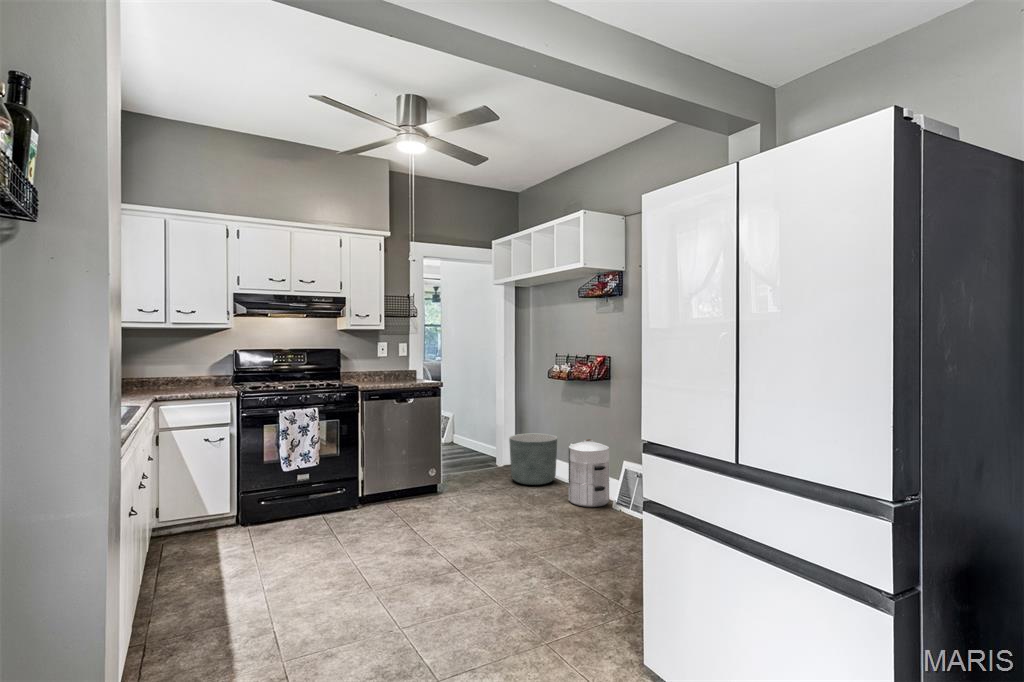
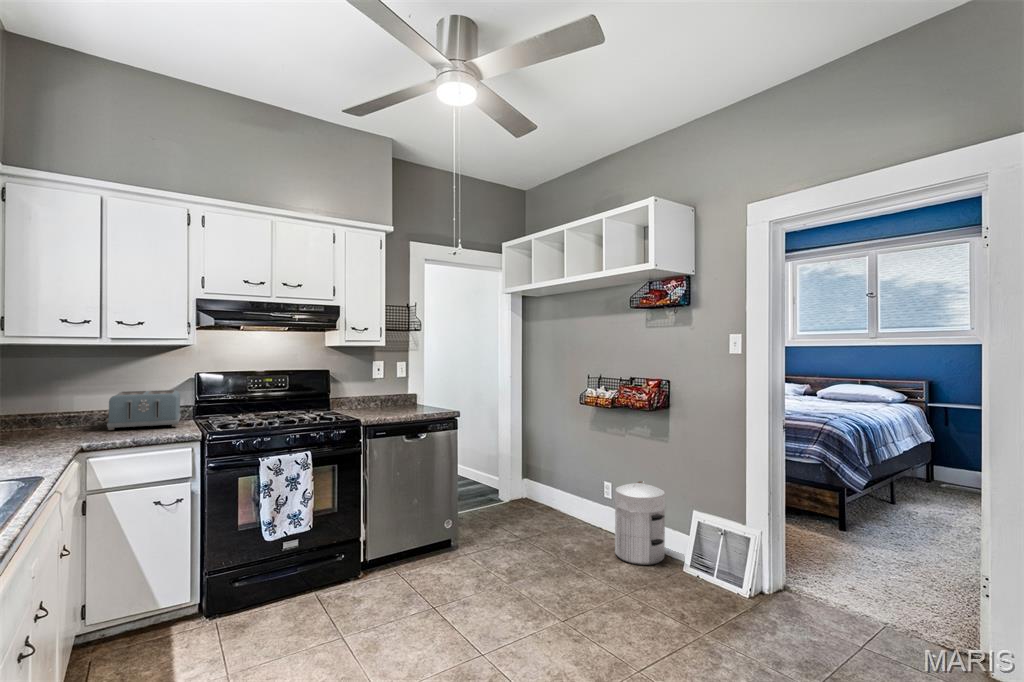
toaster: none [173,362,226,389] -> present [107,390,181,430]
planter: present [509,434,557,485] -> none [531,468,588,532]

